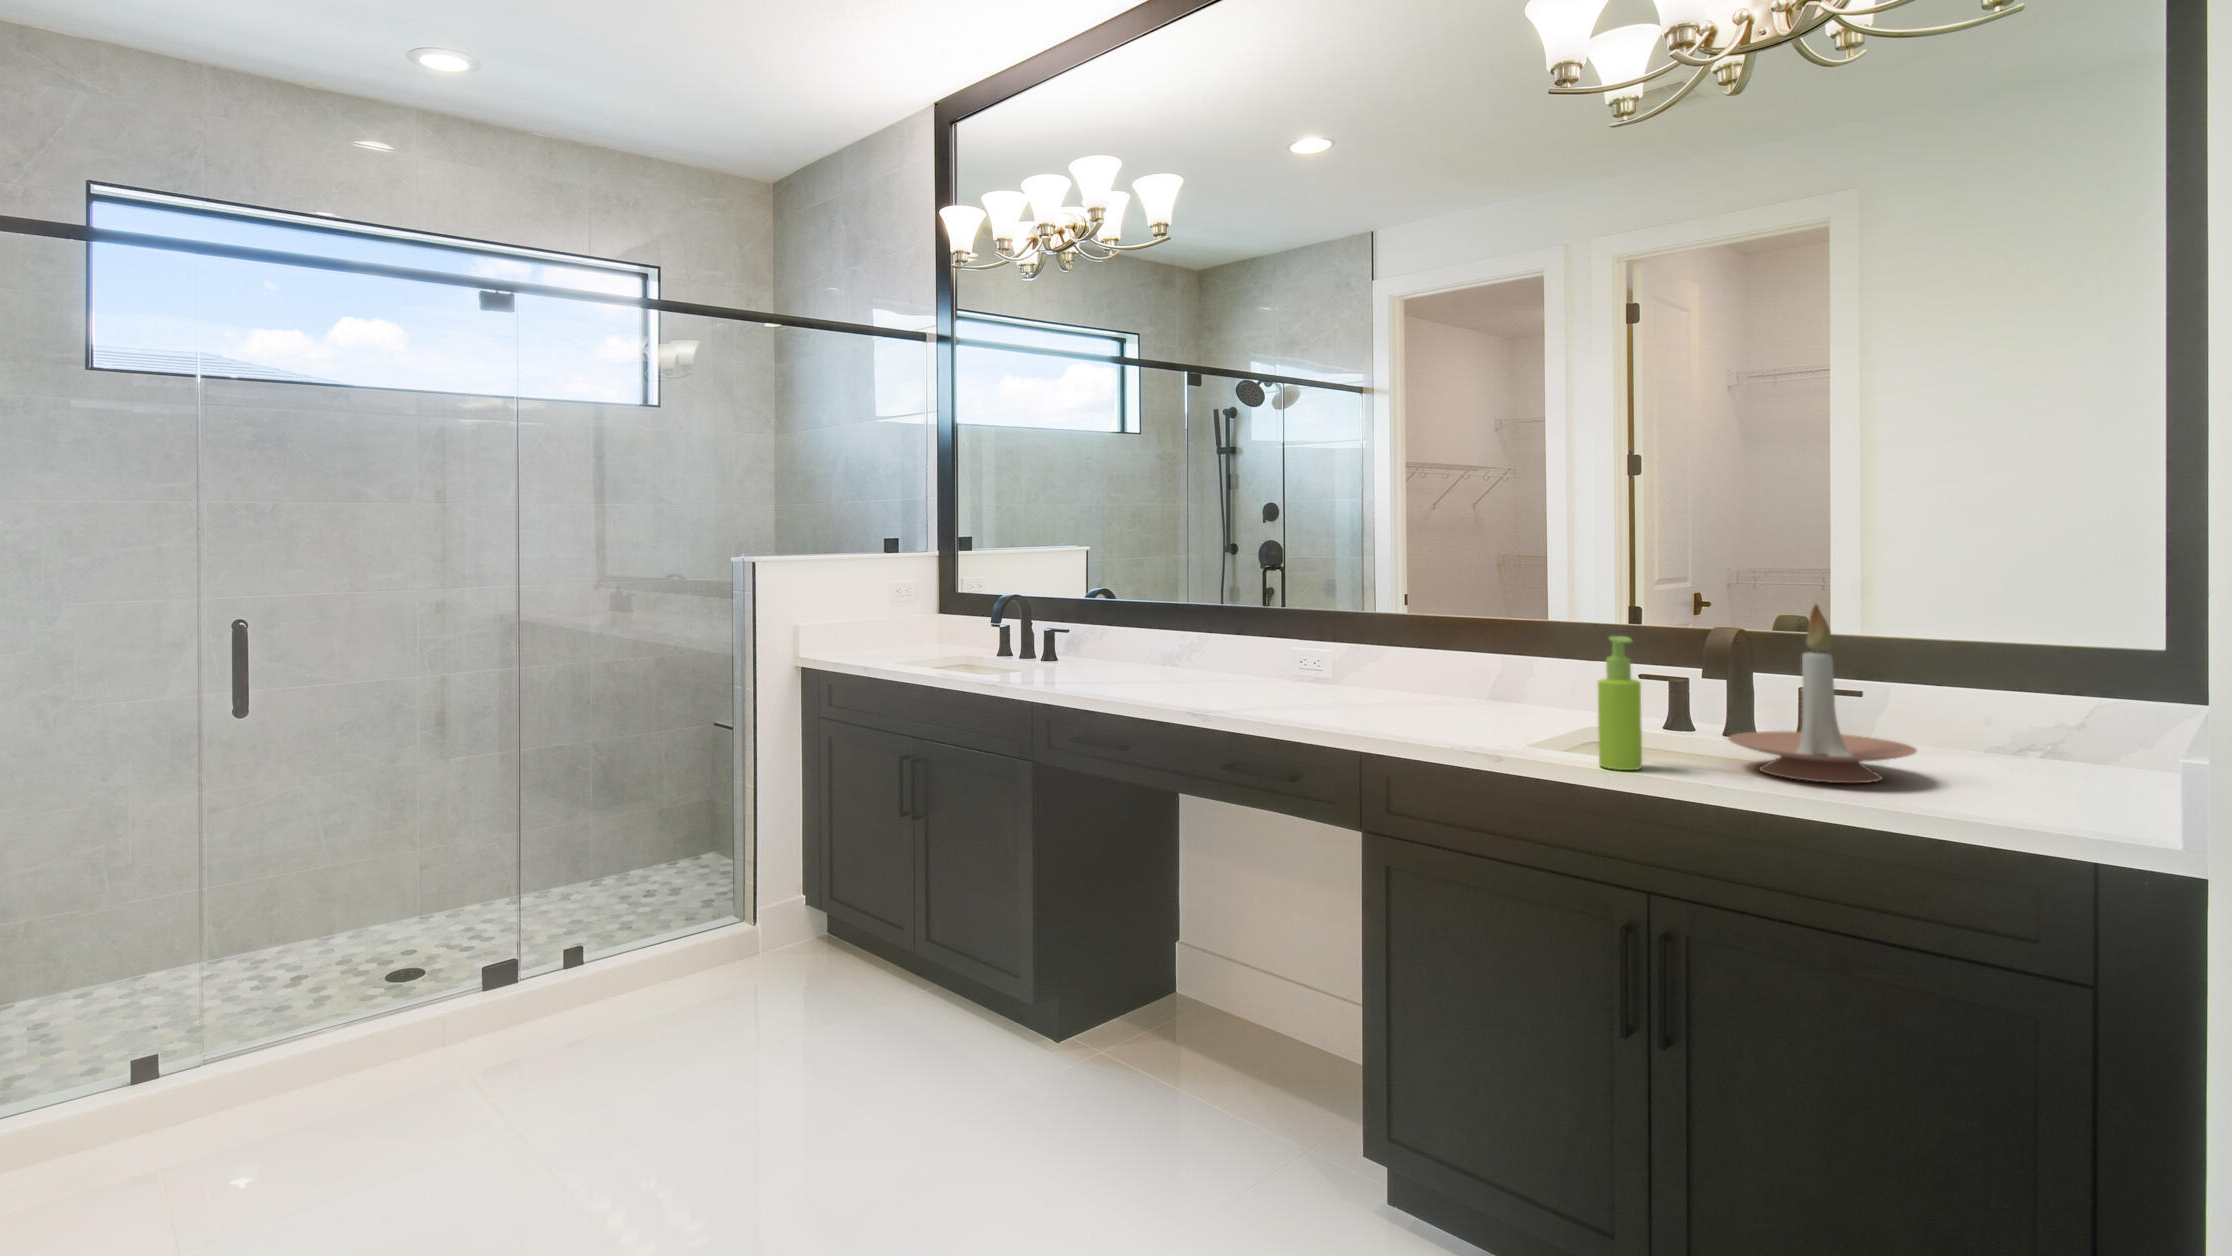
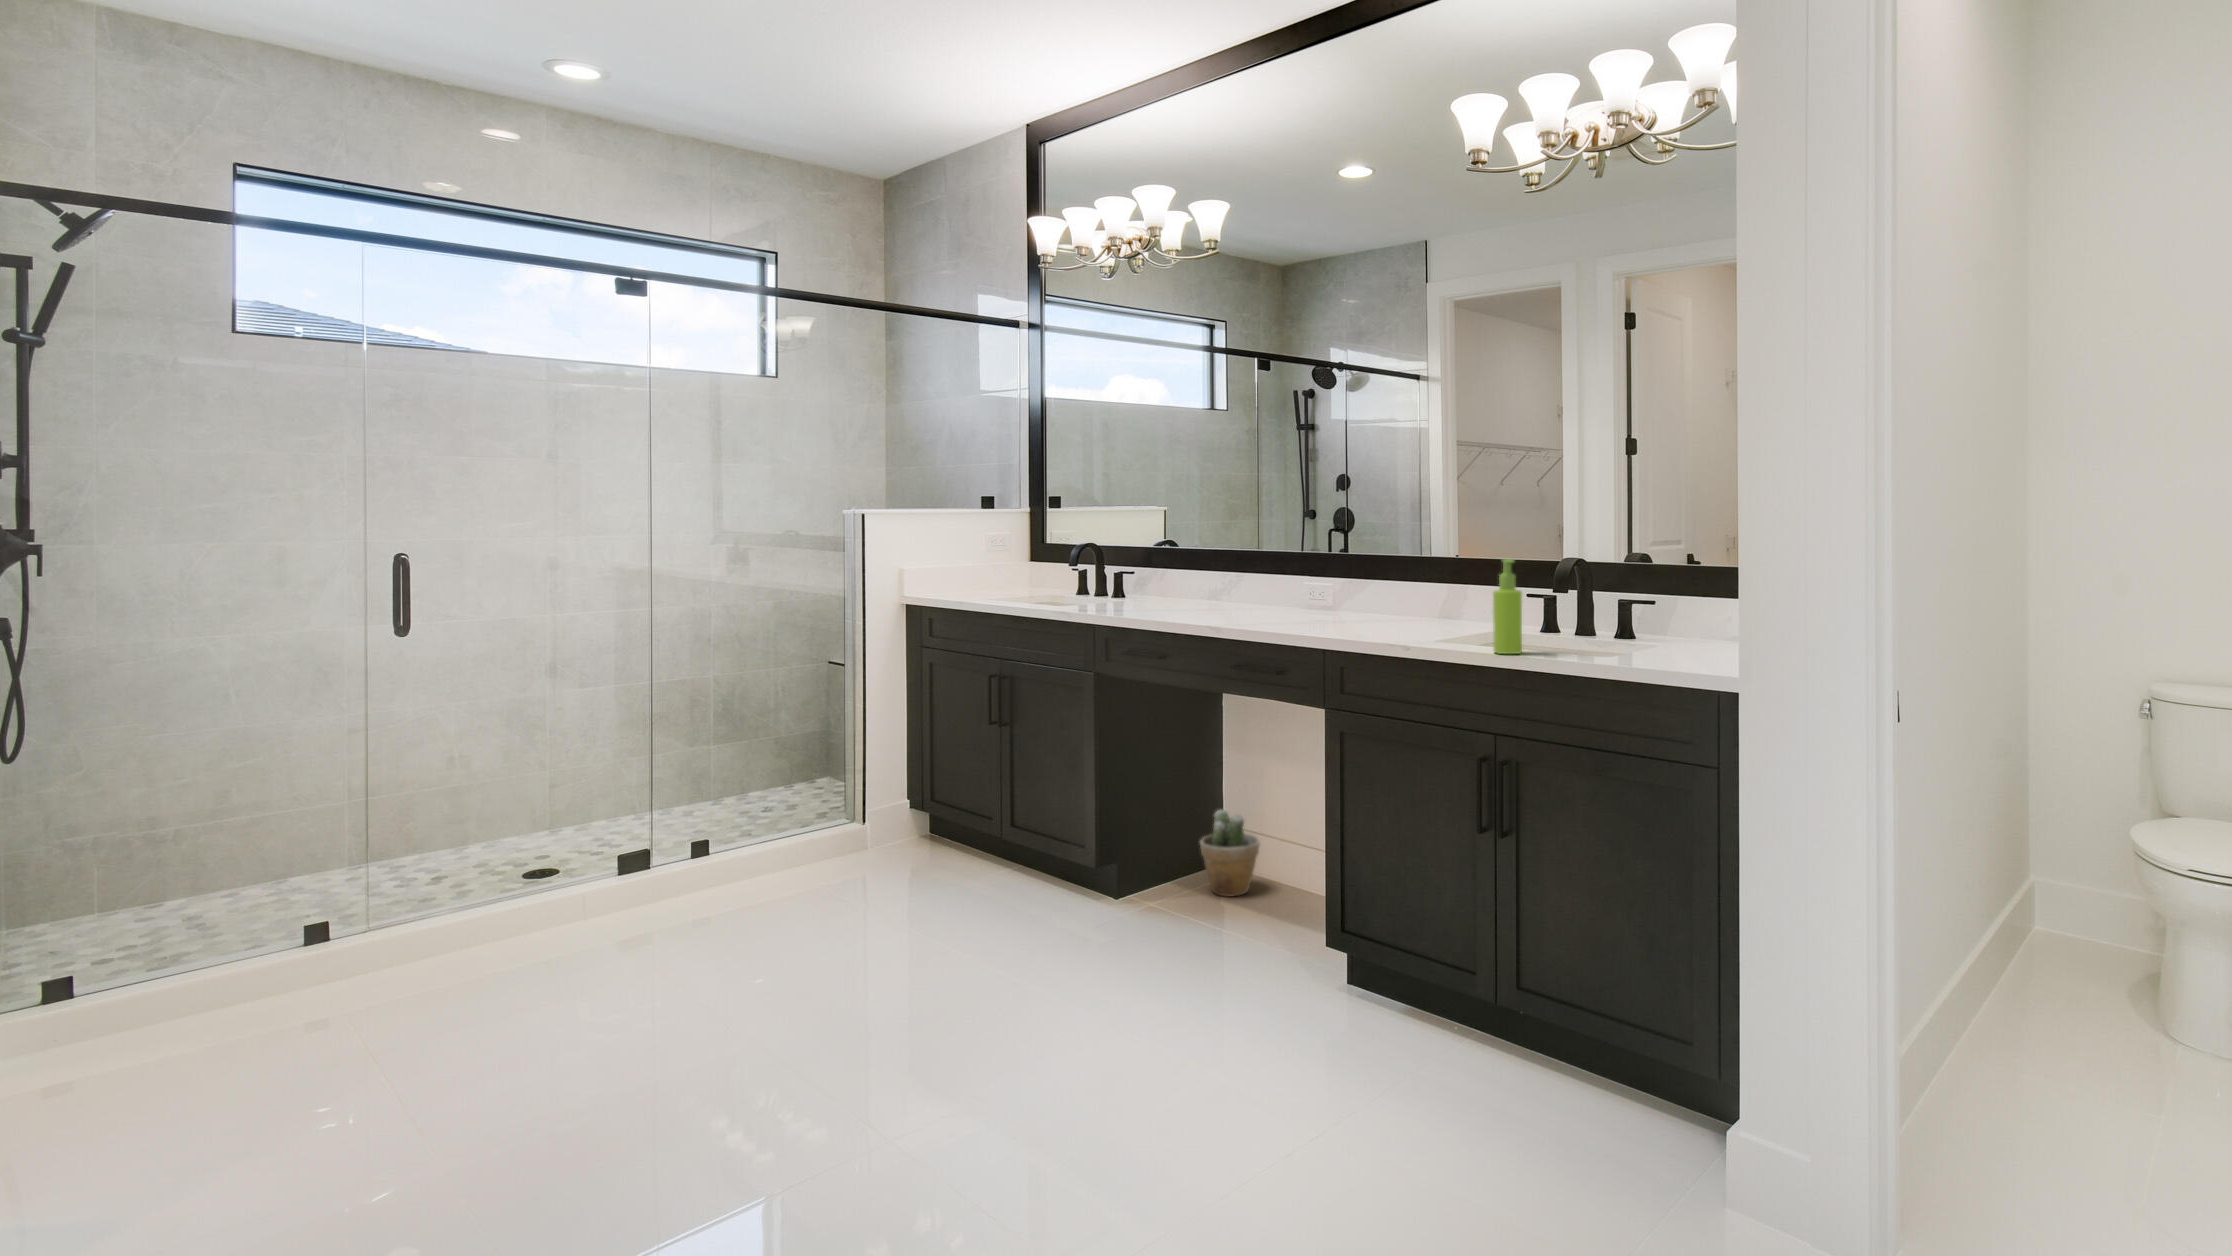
candle holder: present [1728,604,1917,783] -> none [1581,534,1697,658]
potted plant: none [1157,928,1232,1040] -> present [1200,810,1260,897]

